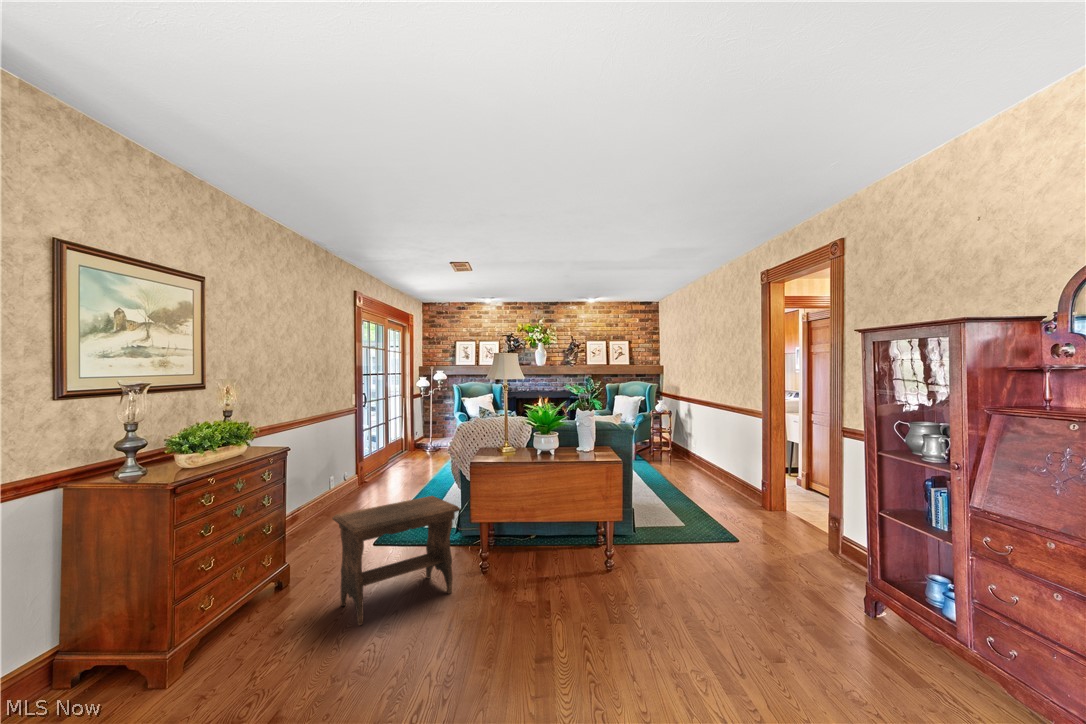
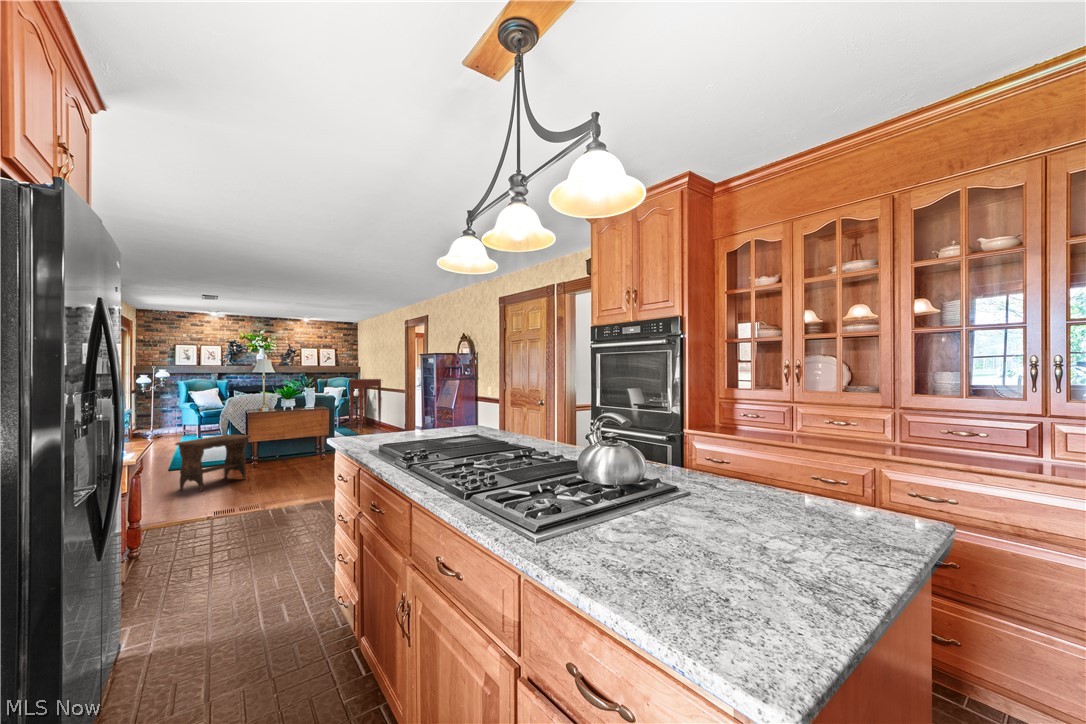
console table: none [646,385,699,473] -> present [348,379,382,432]

